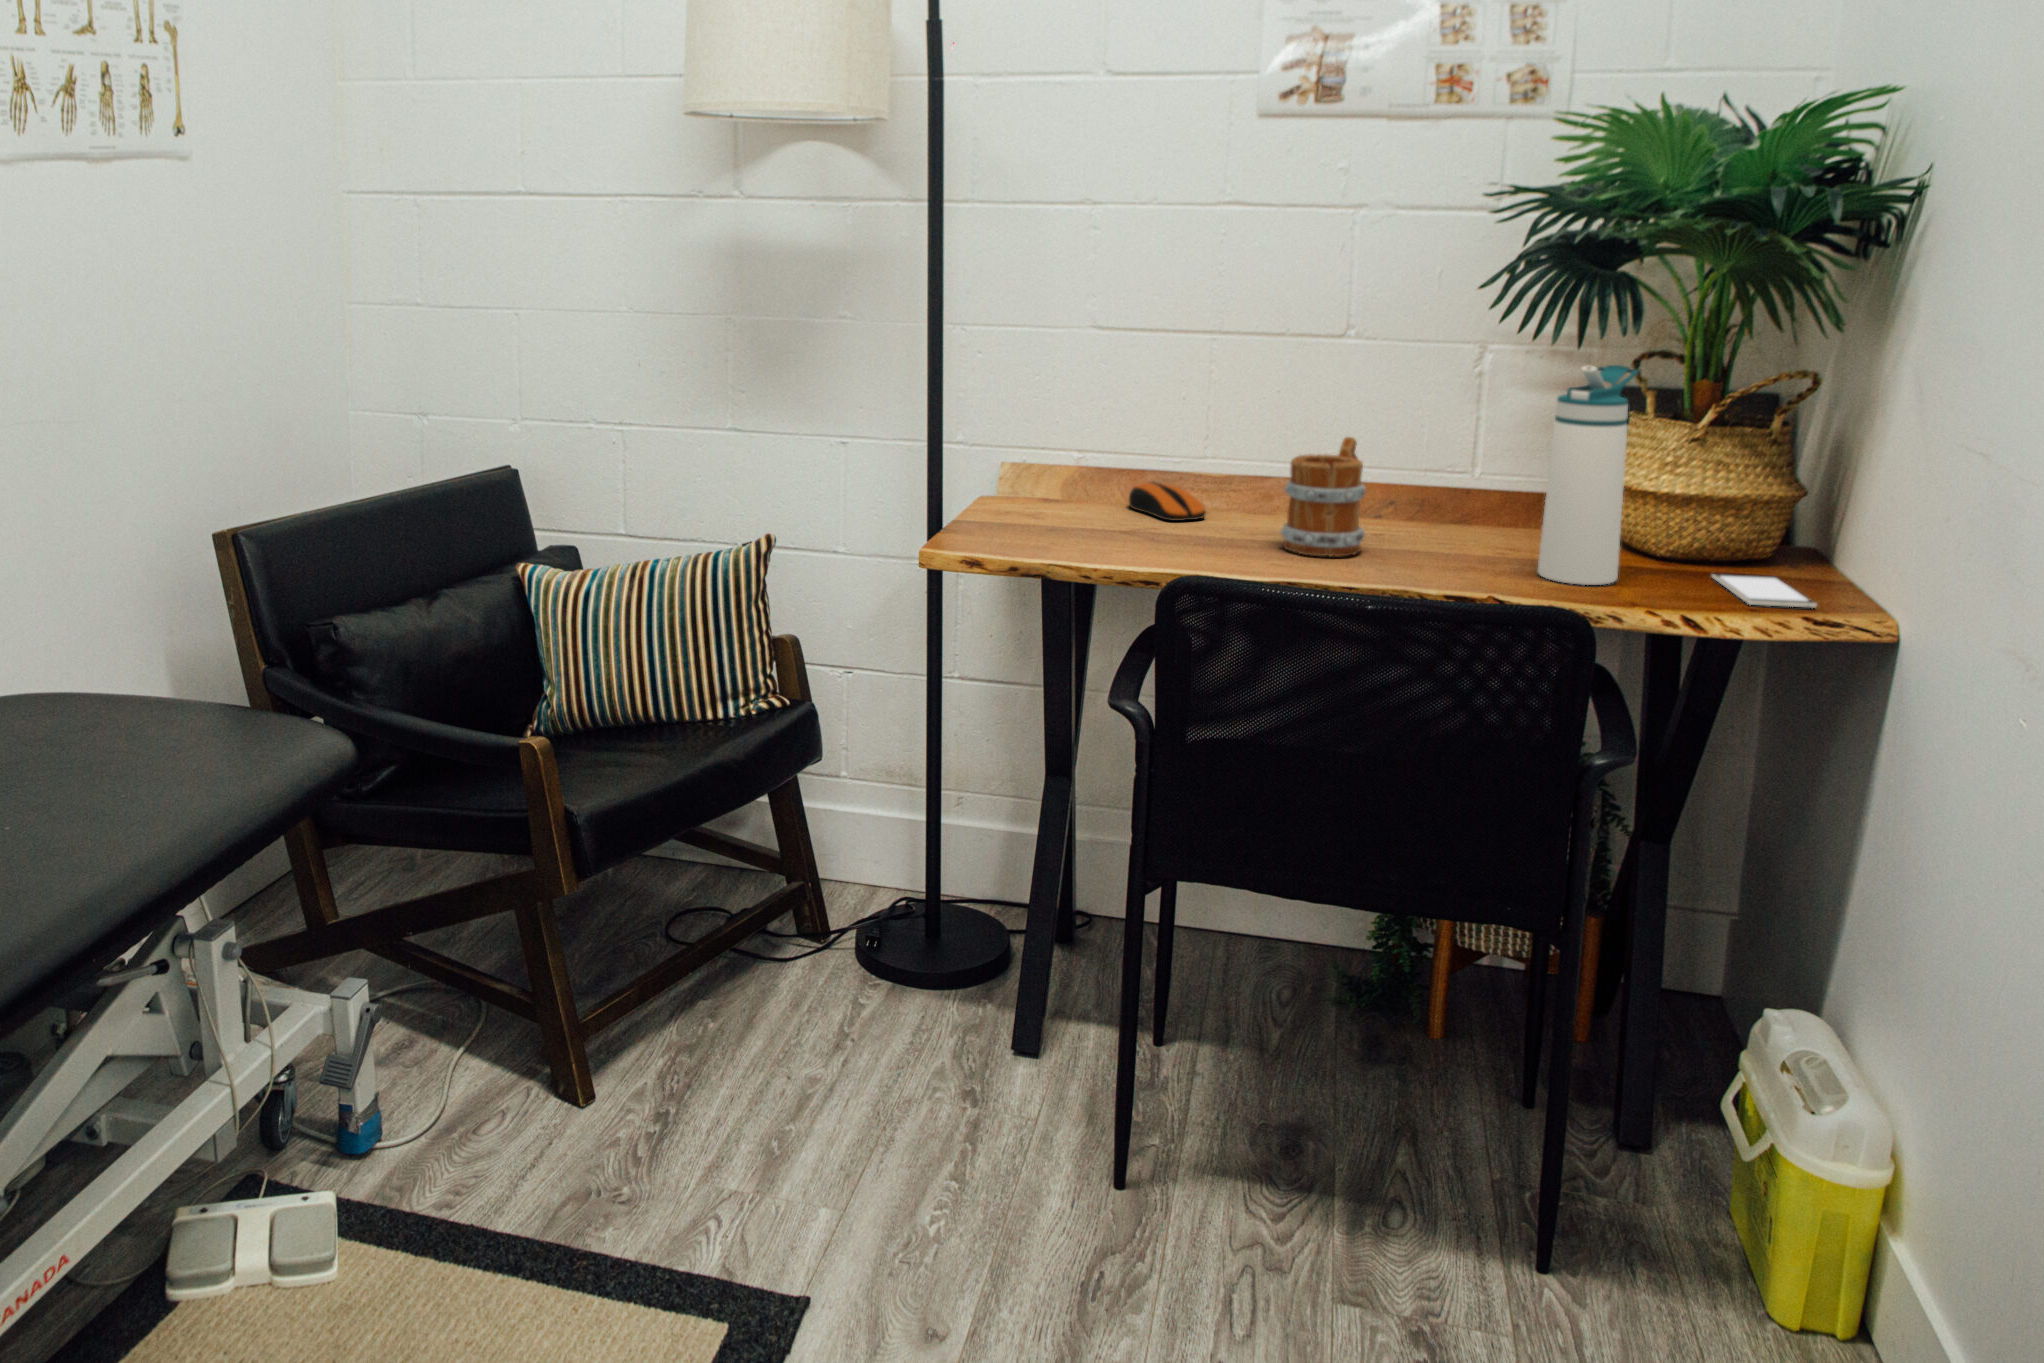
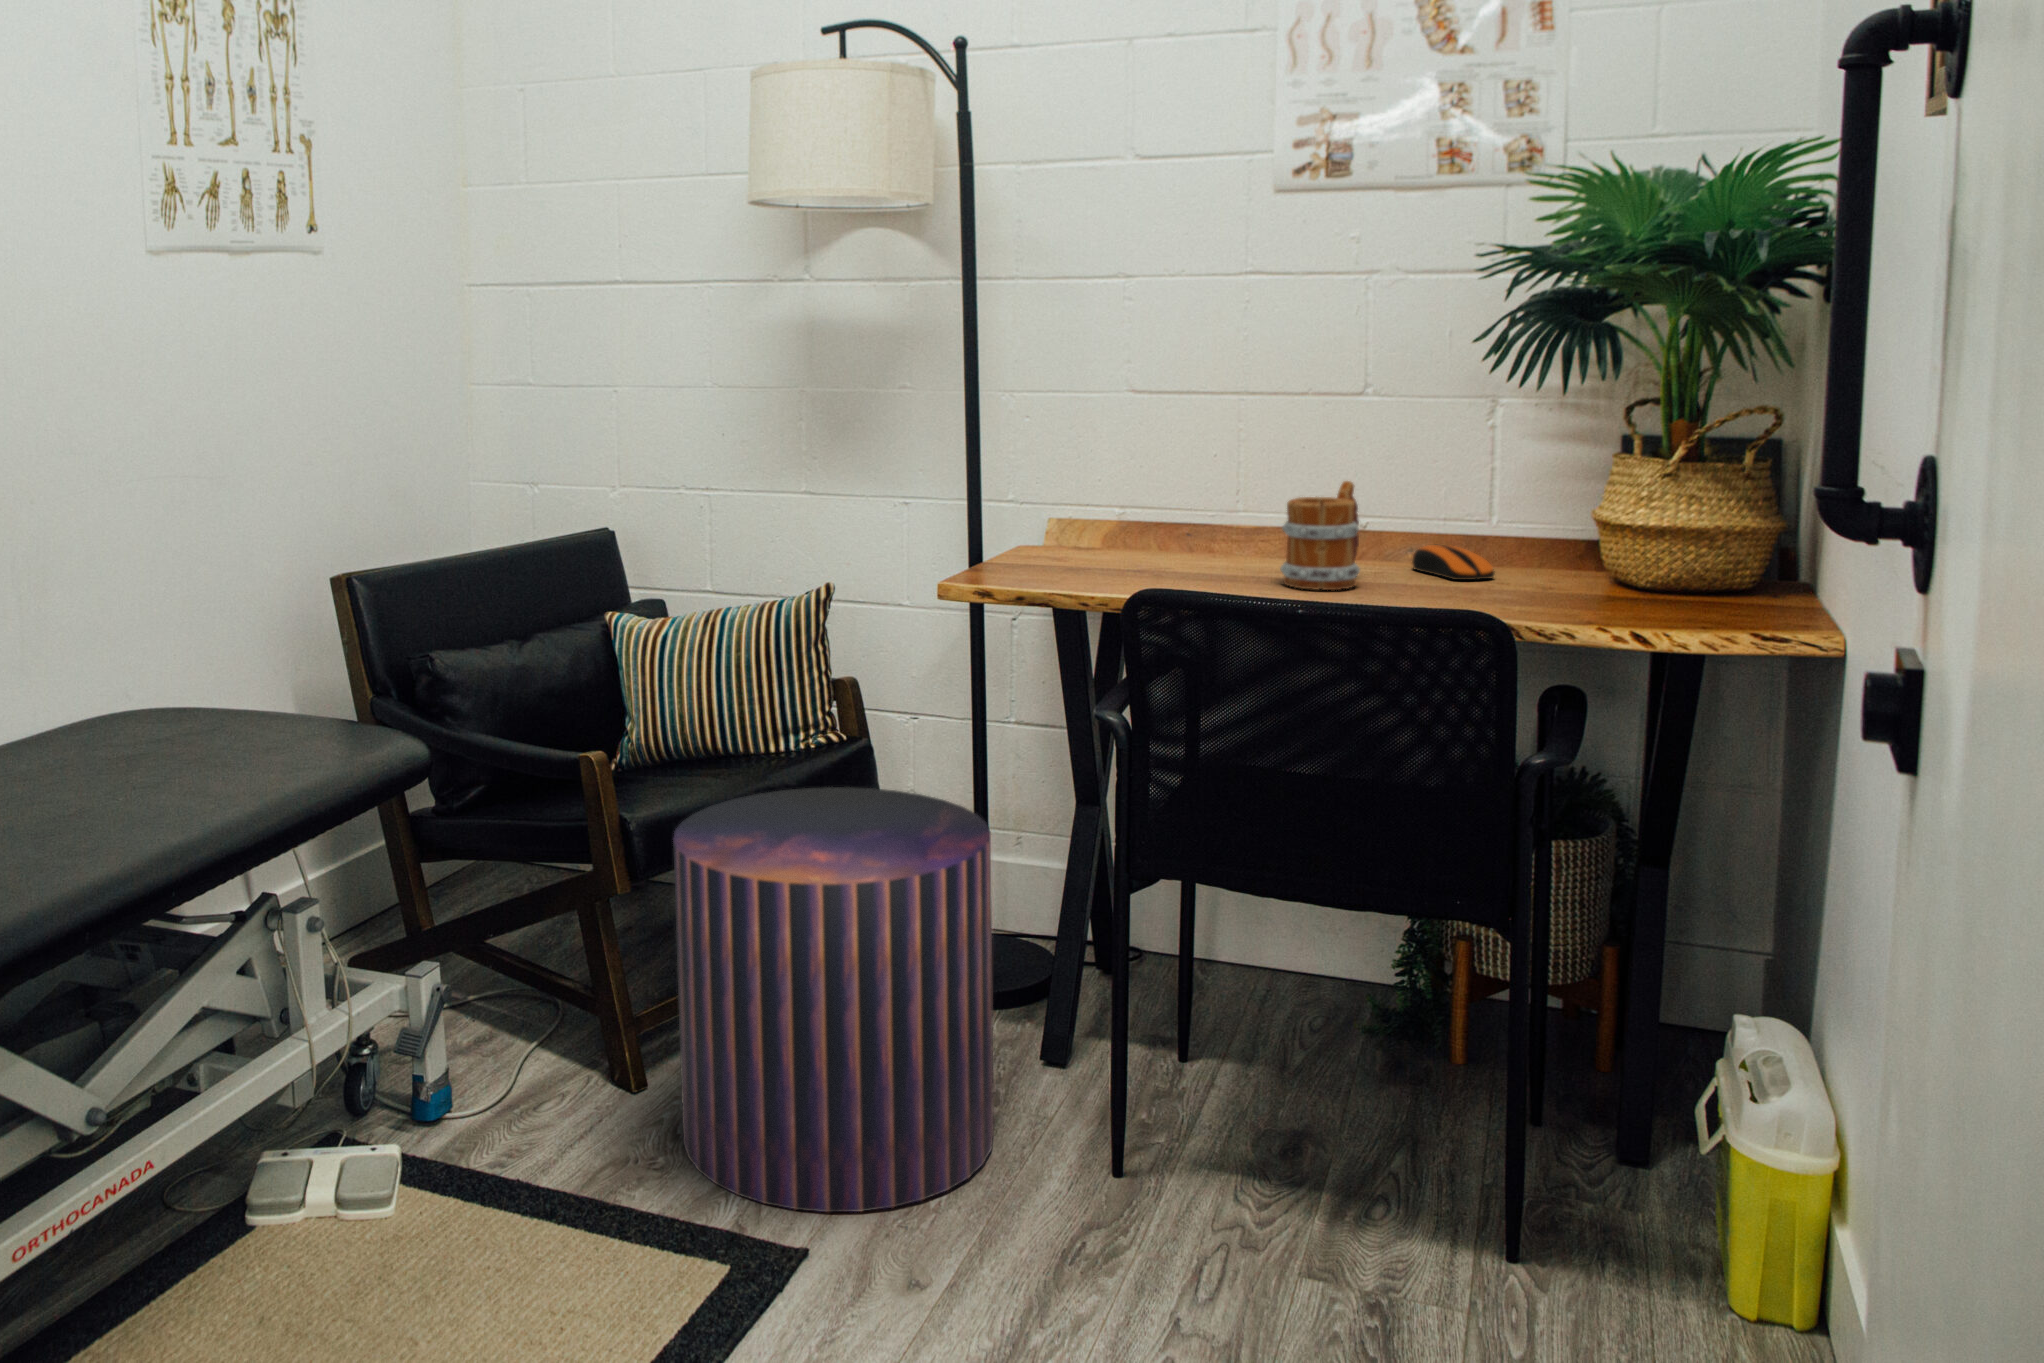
water bottle: present [1537,365,1638,585] -> none [1516,405,1604,611]
computer mouse: present [1129,483,1206,521] -> present [1412,545,1494,580]
smartphone: present [1712,574,1817,608] -> none [1687,602,1773,627]
pouf: none [639,769,989,1250] -> present [673,787,994,1212]

